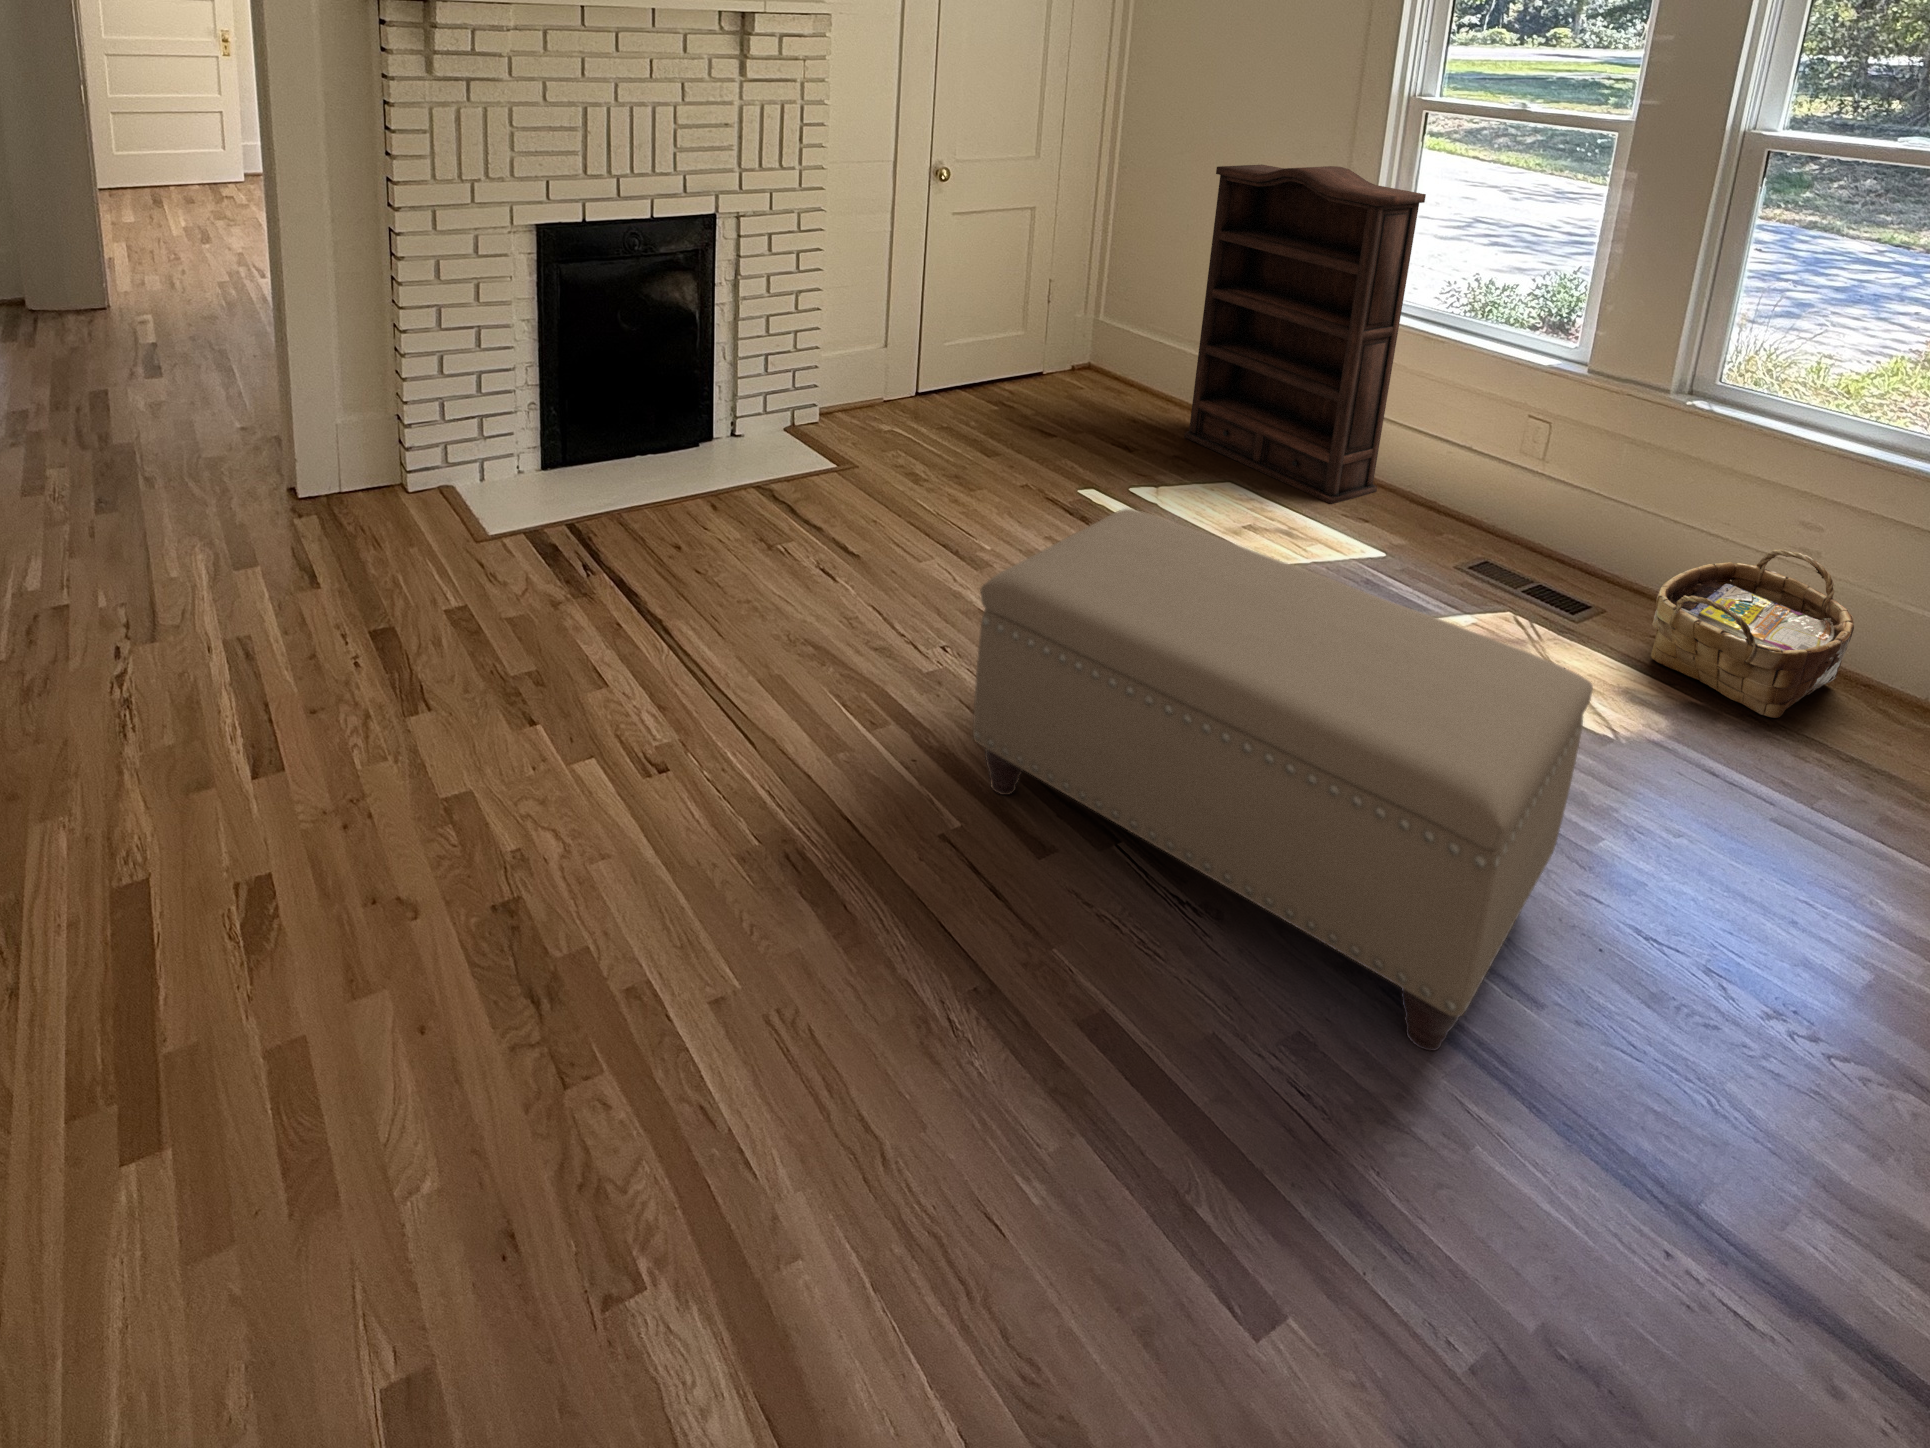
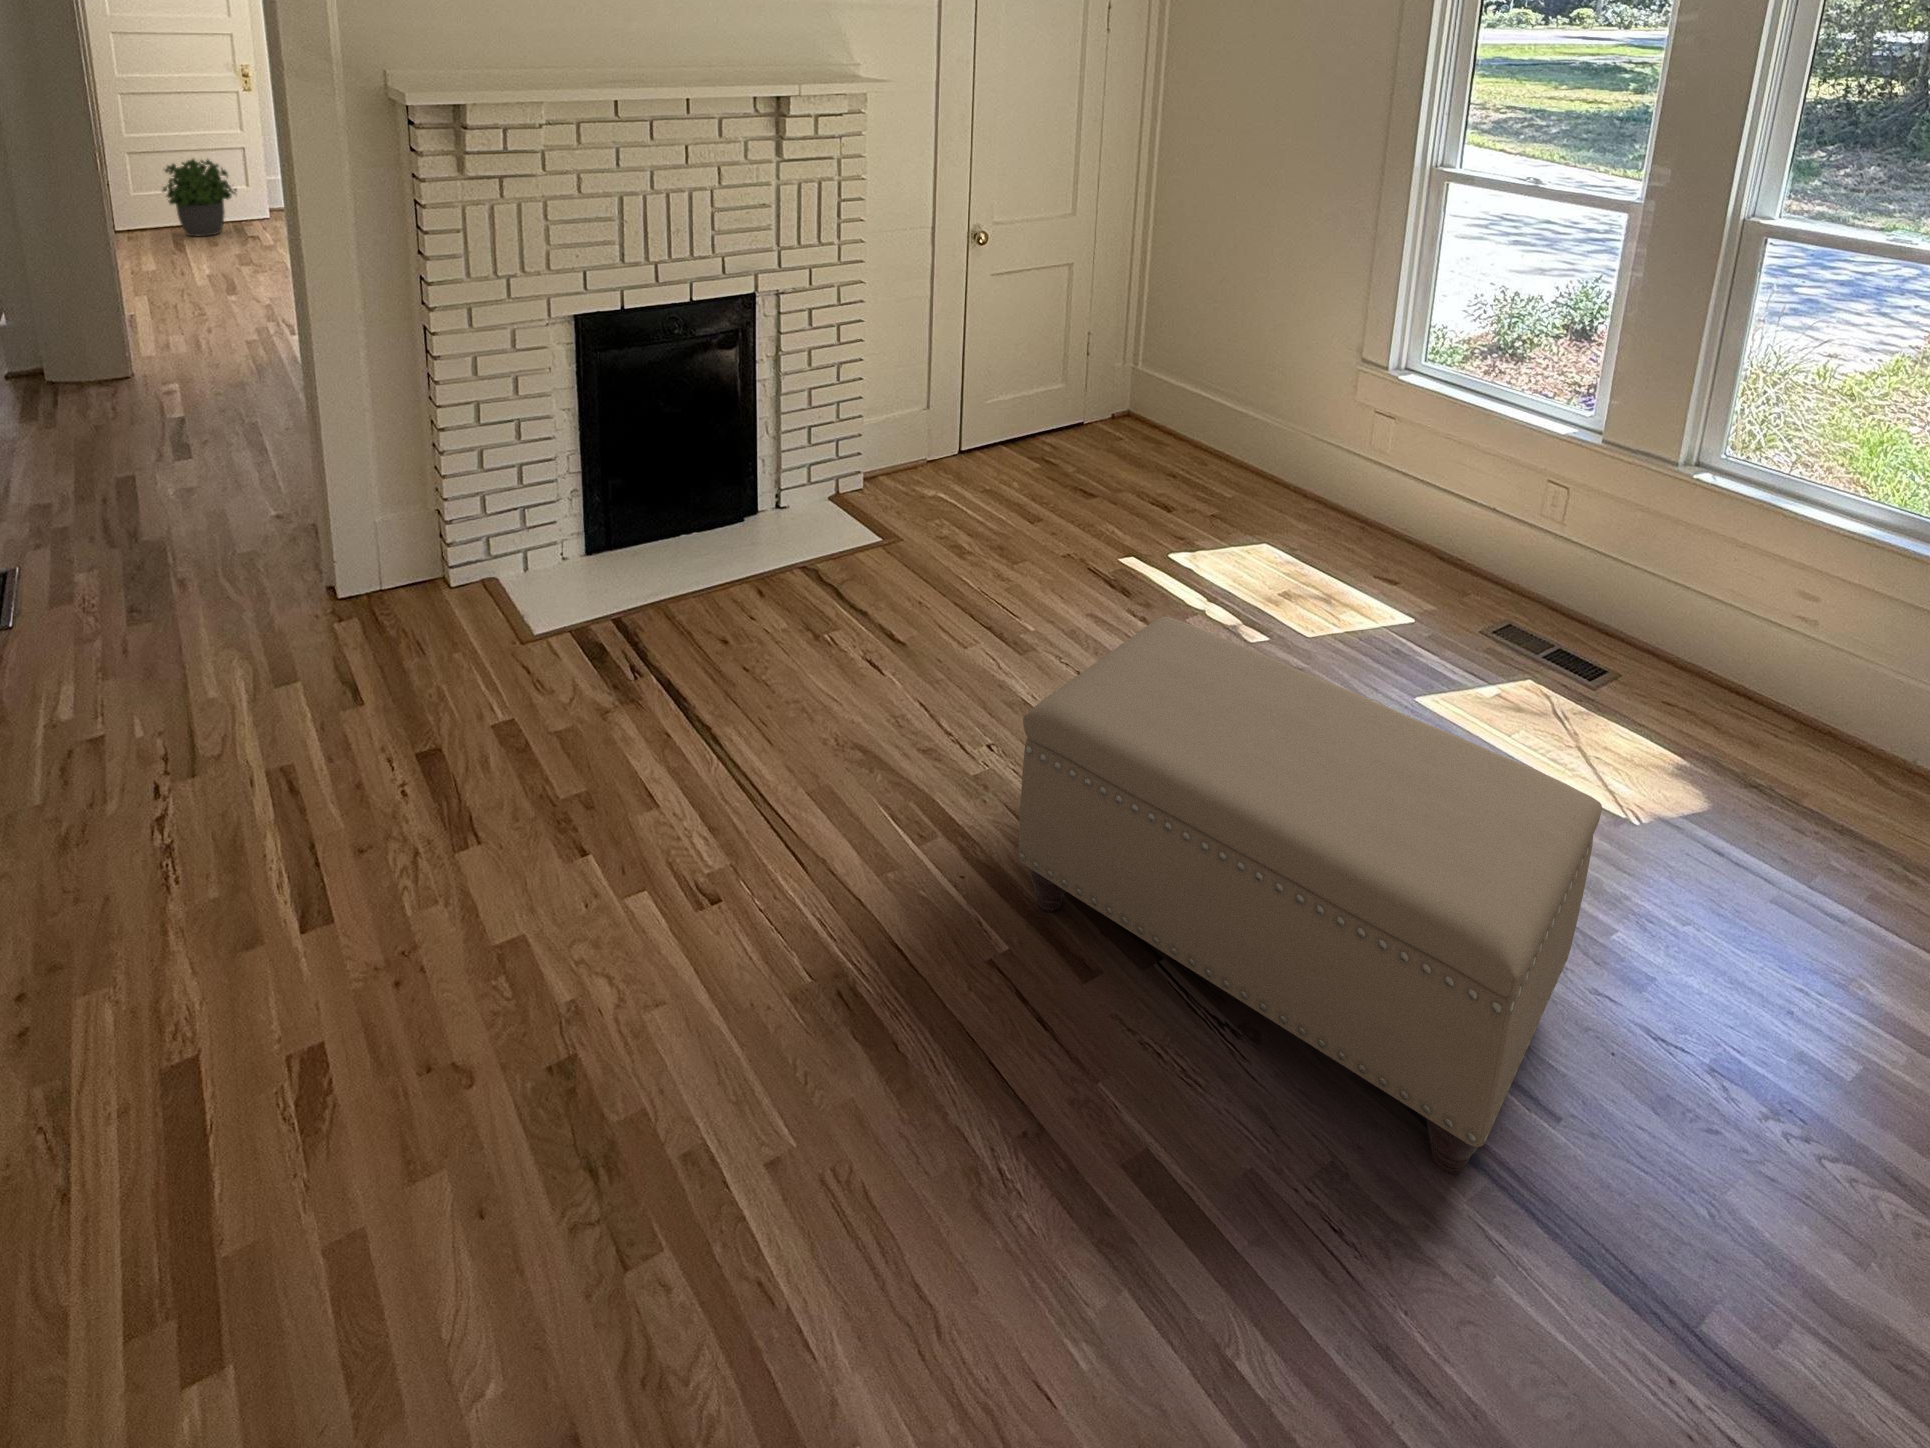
potted plant: none [139,118,212,195] -> present [162,159,237,236]
bookshelf: present [1184,165,1426,504] -> none [1221,228,1447,564]
woven basket: present [1651,550,1854,718] -> none [1660,619,1845,787]

